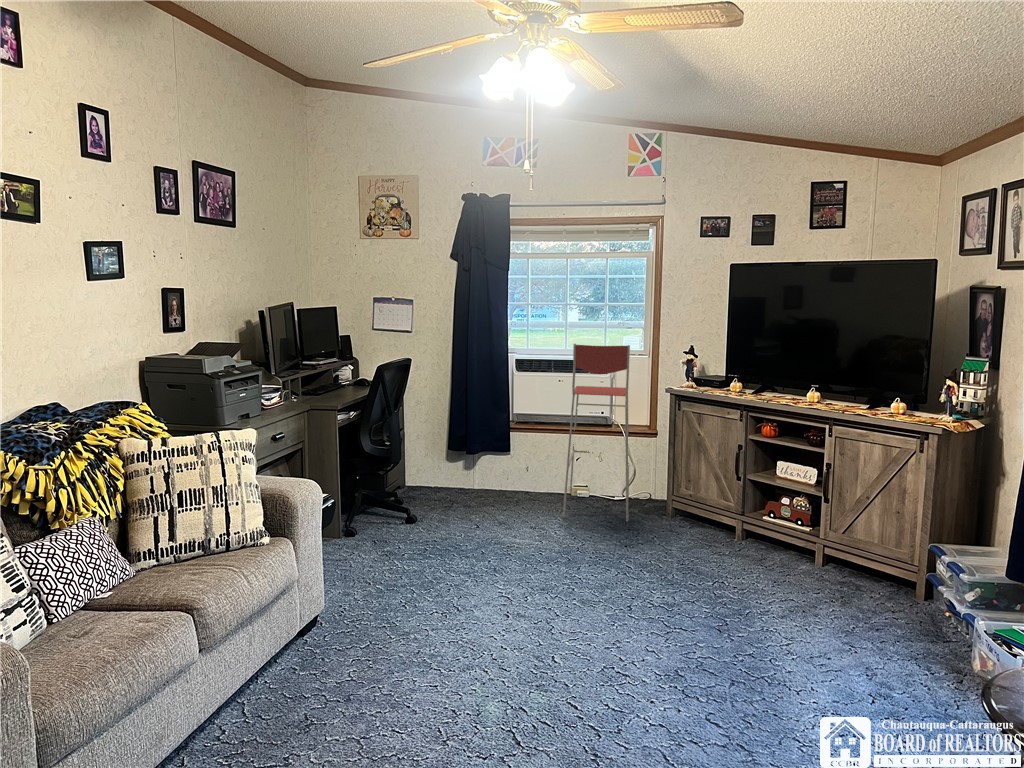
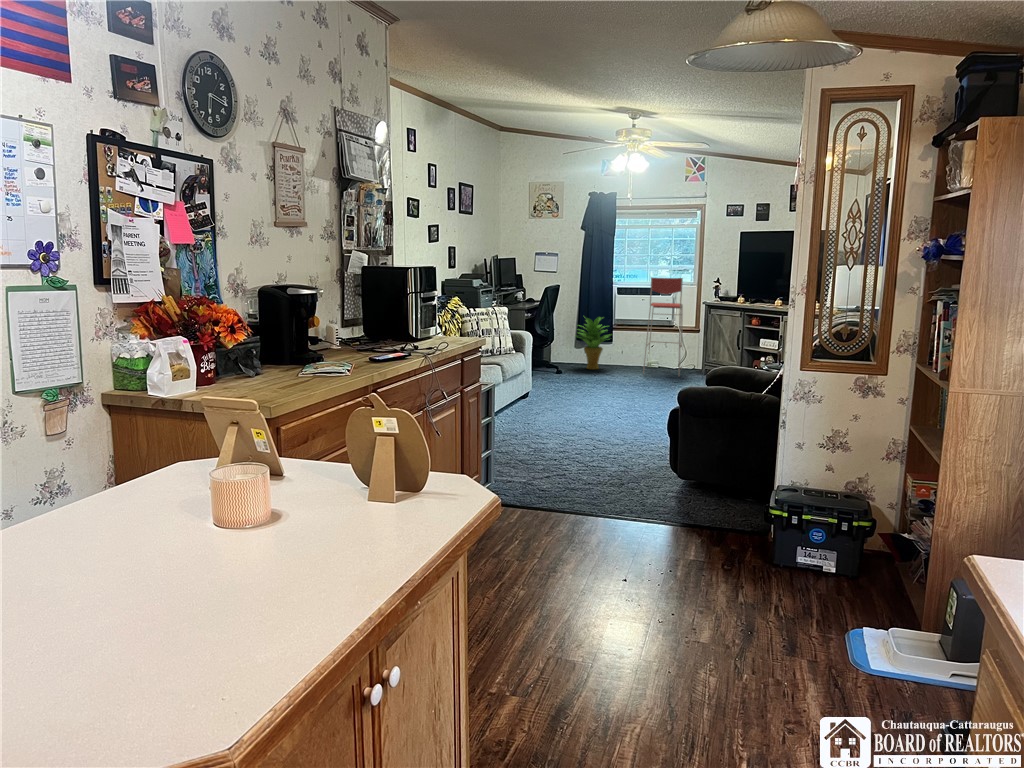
potted plant: none [439,409,509,505] -> present [579,317,608,369]

